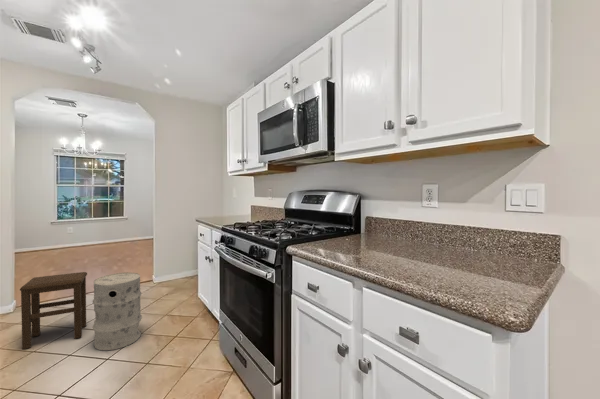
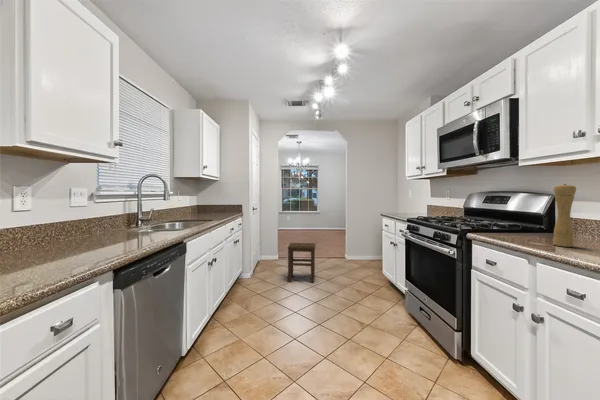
pepper mill: none [374,182,395,260] -> present [553,184,576,247]
trash can: present [93,273,142,350] -> none [322,246,348,293]

